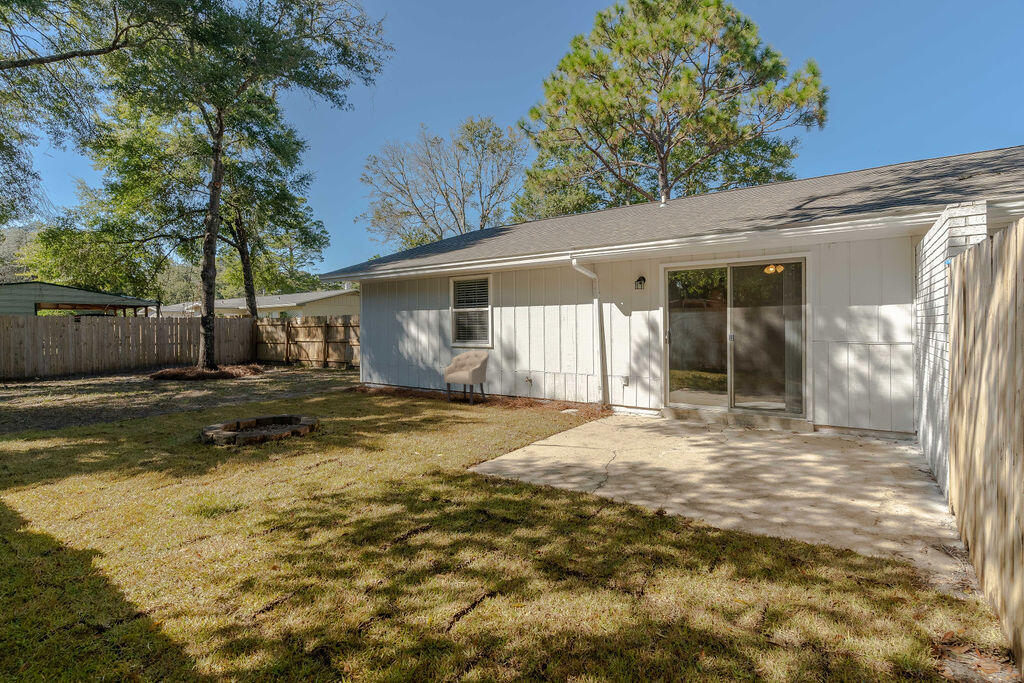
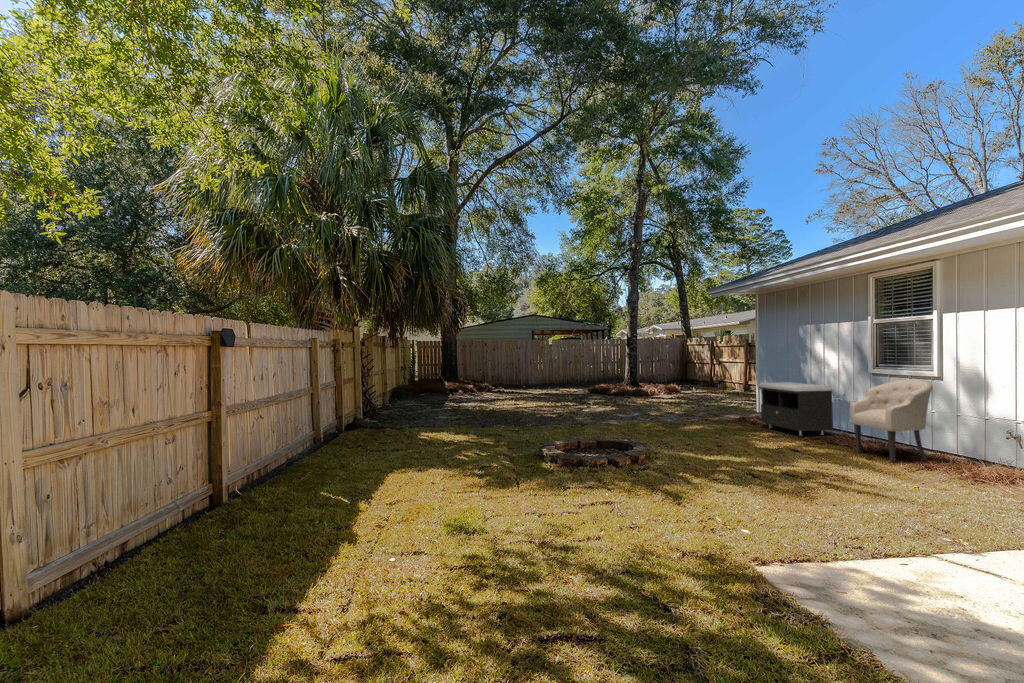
storage bench: none [368,356,423,396] -> present [759,382,833,436]

